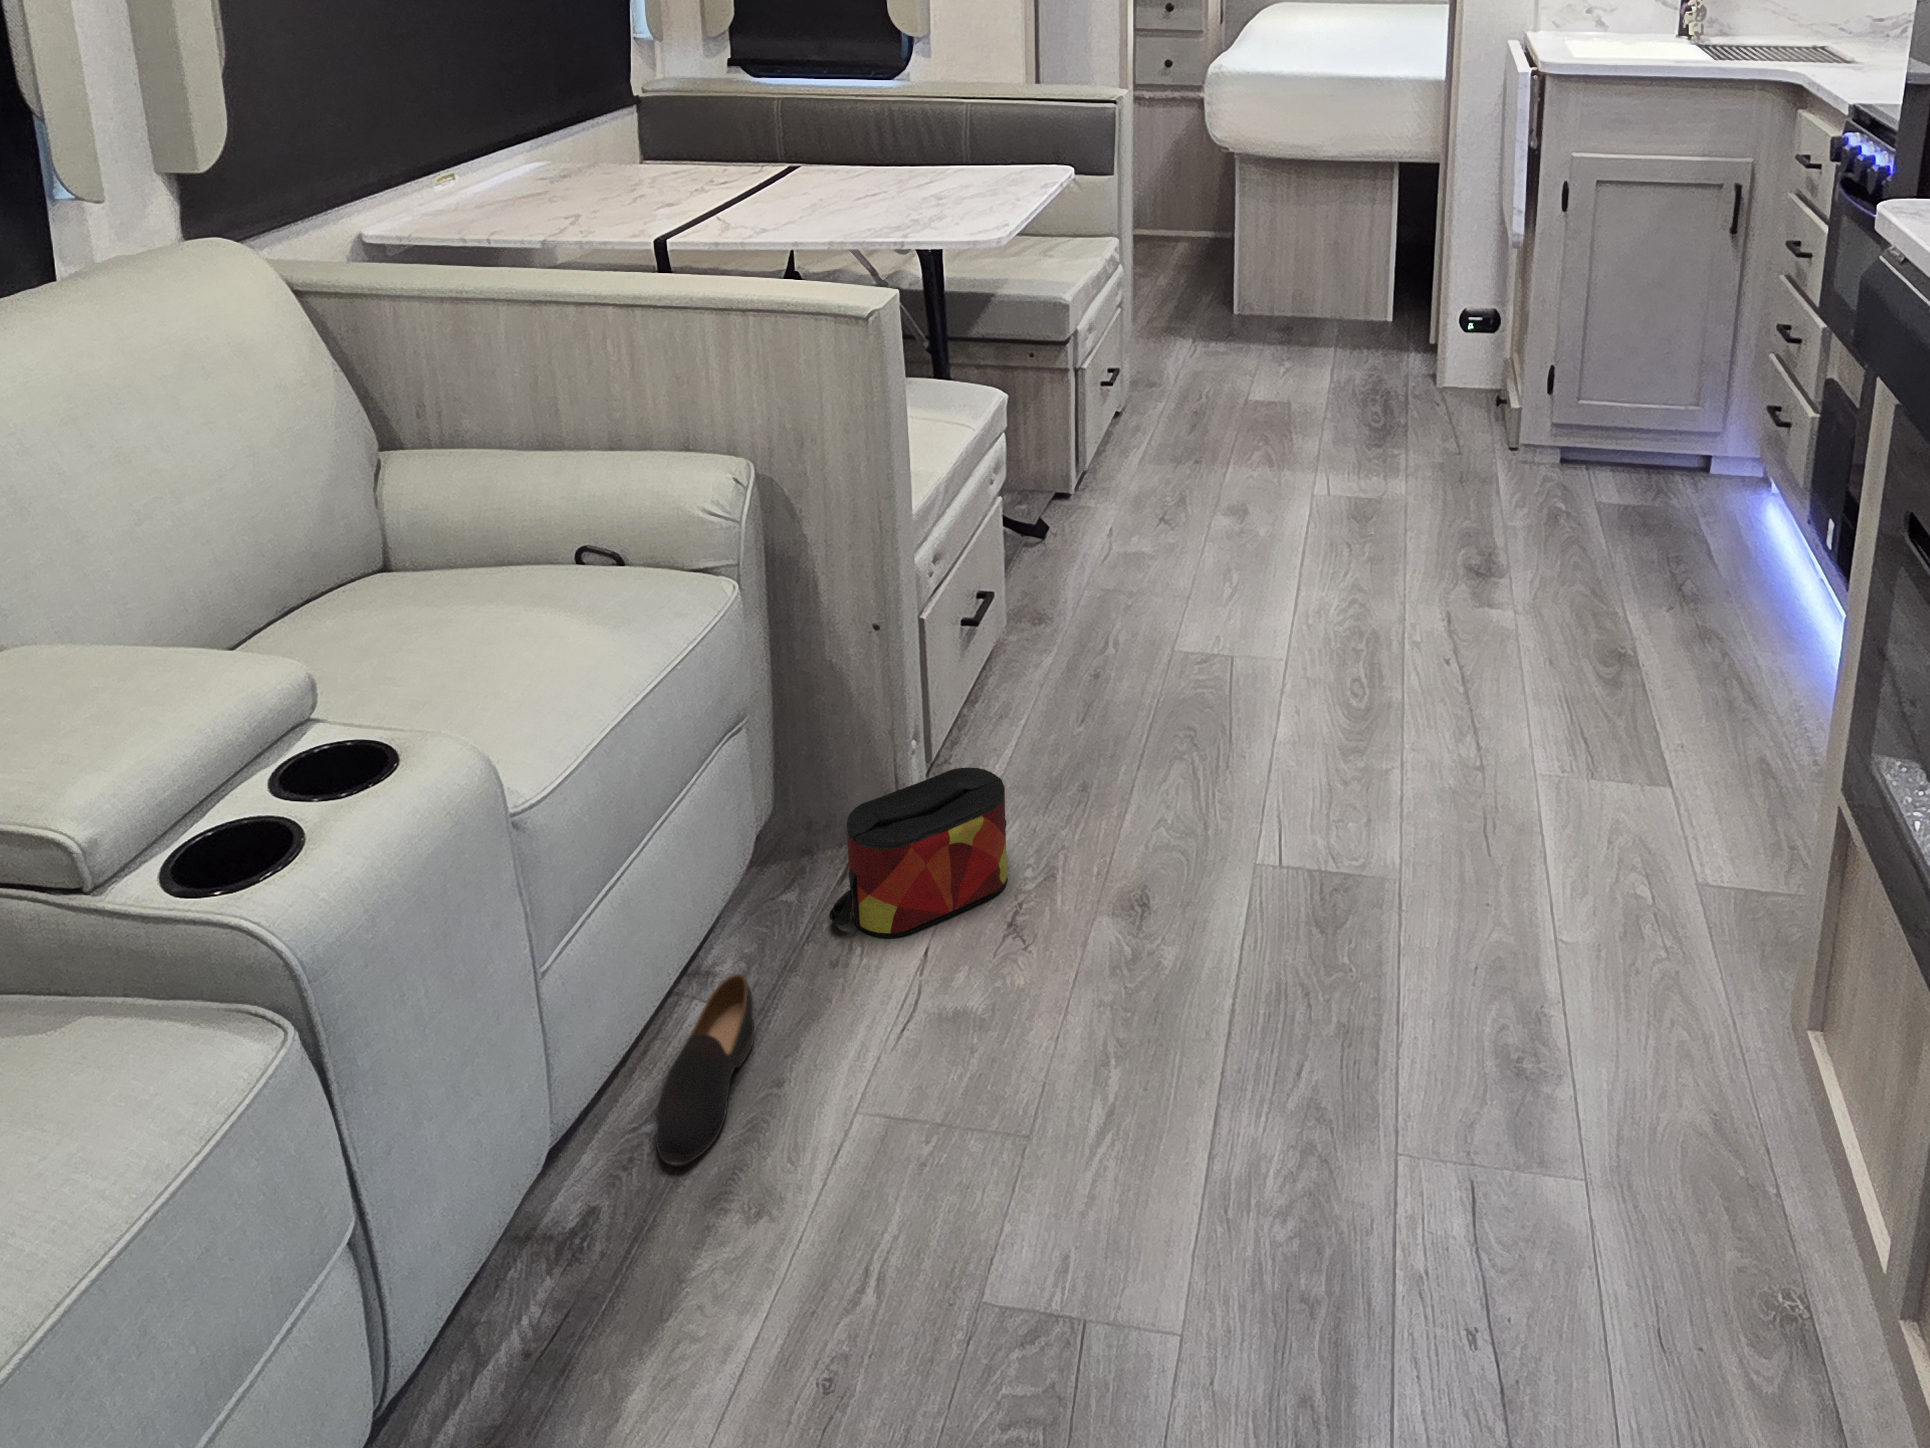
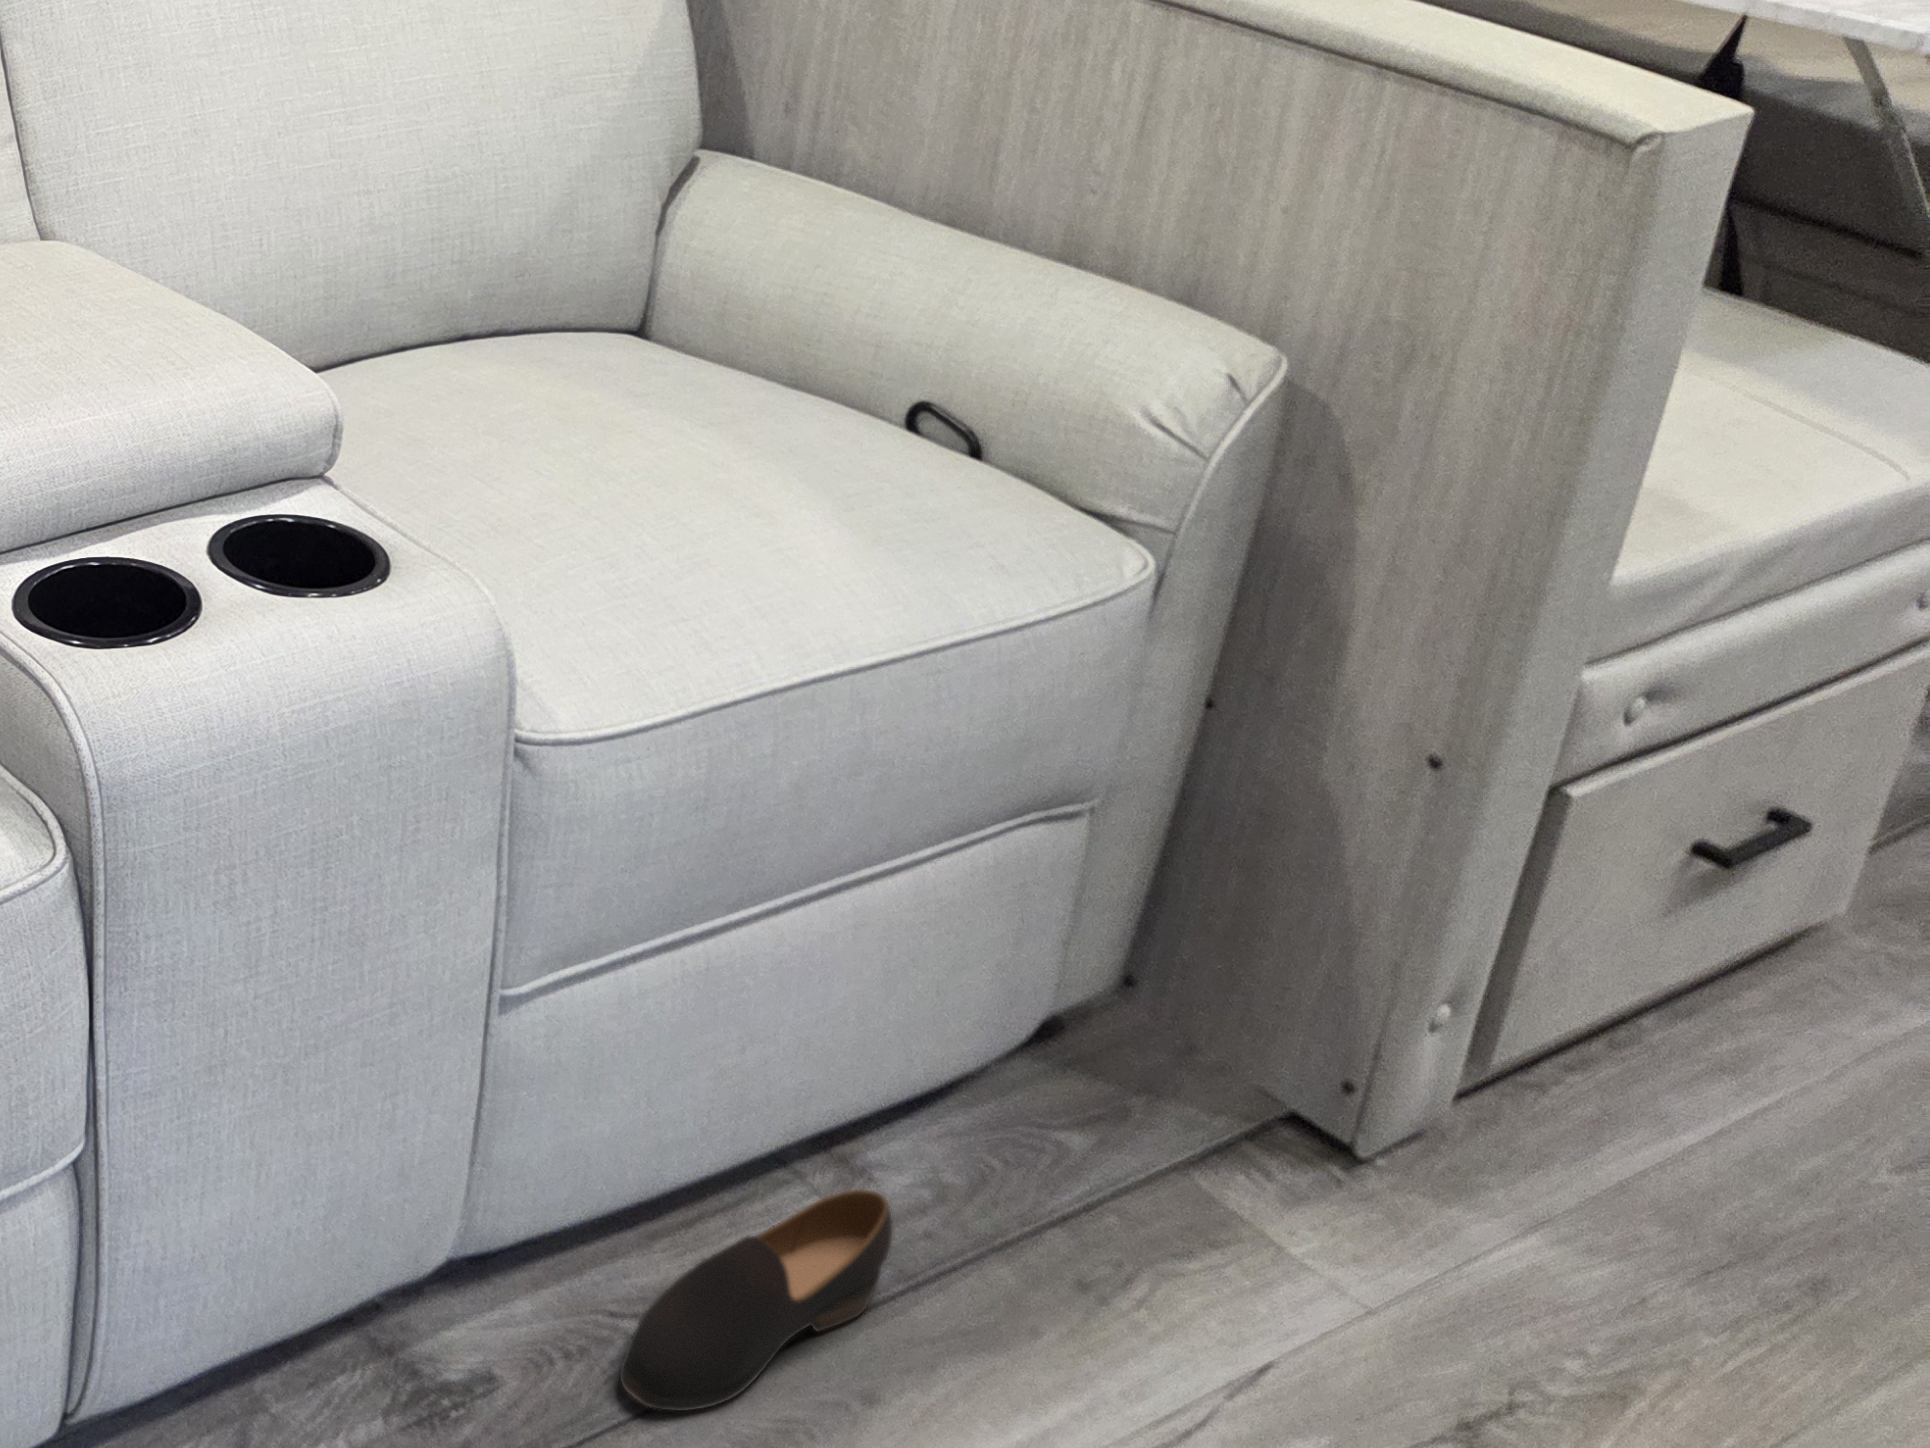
bag: present [829,767,1008,937] -> none [1113,1055,1583,1359]

